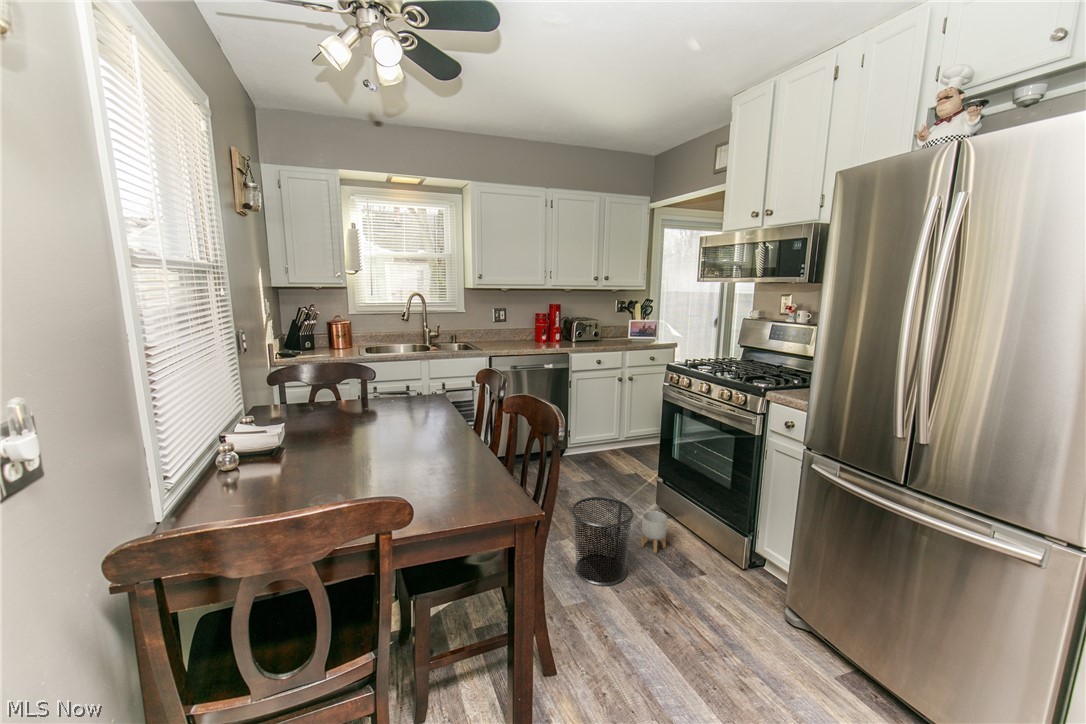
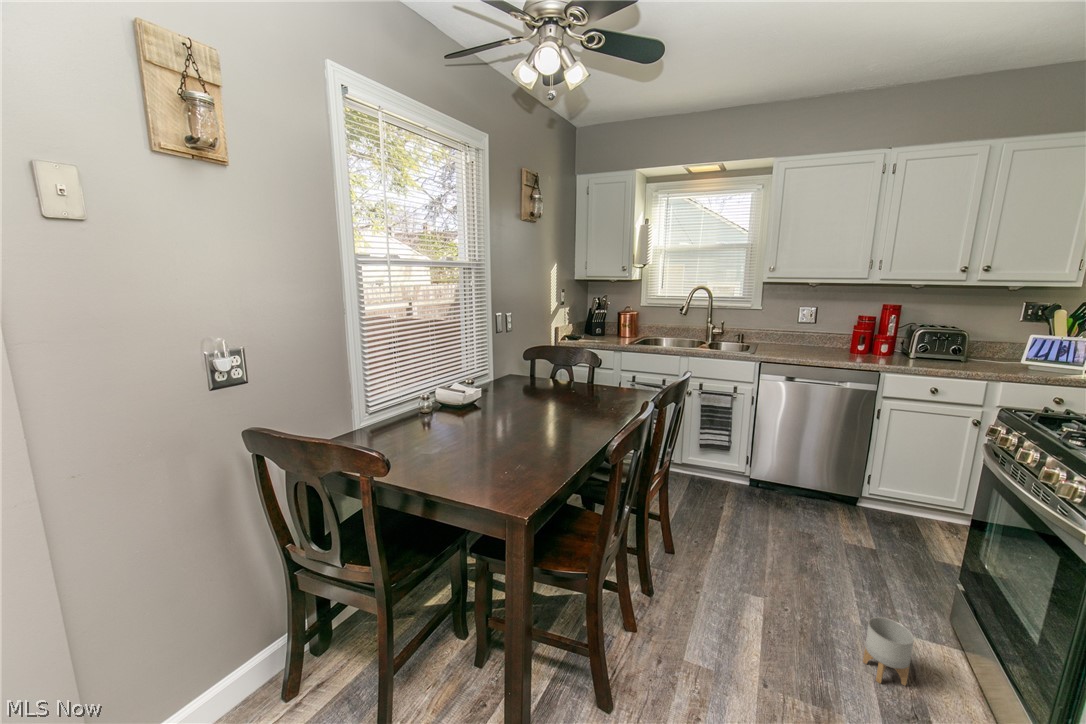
waste bin: present [571,497,634,586] -> none [732,553,824,680]

